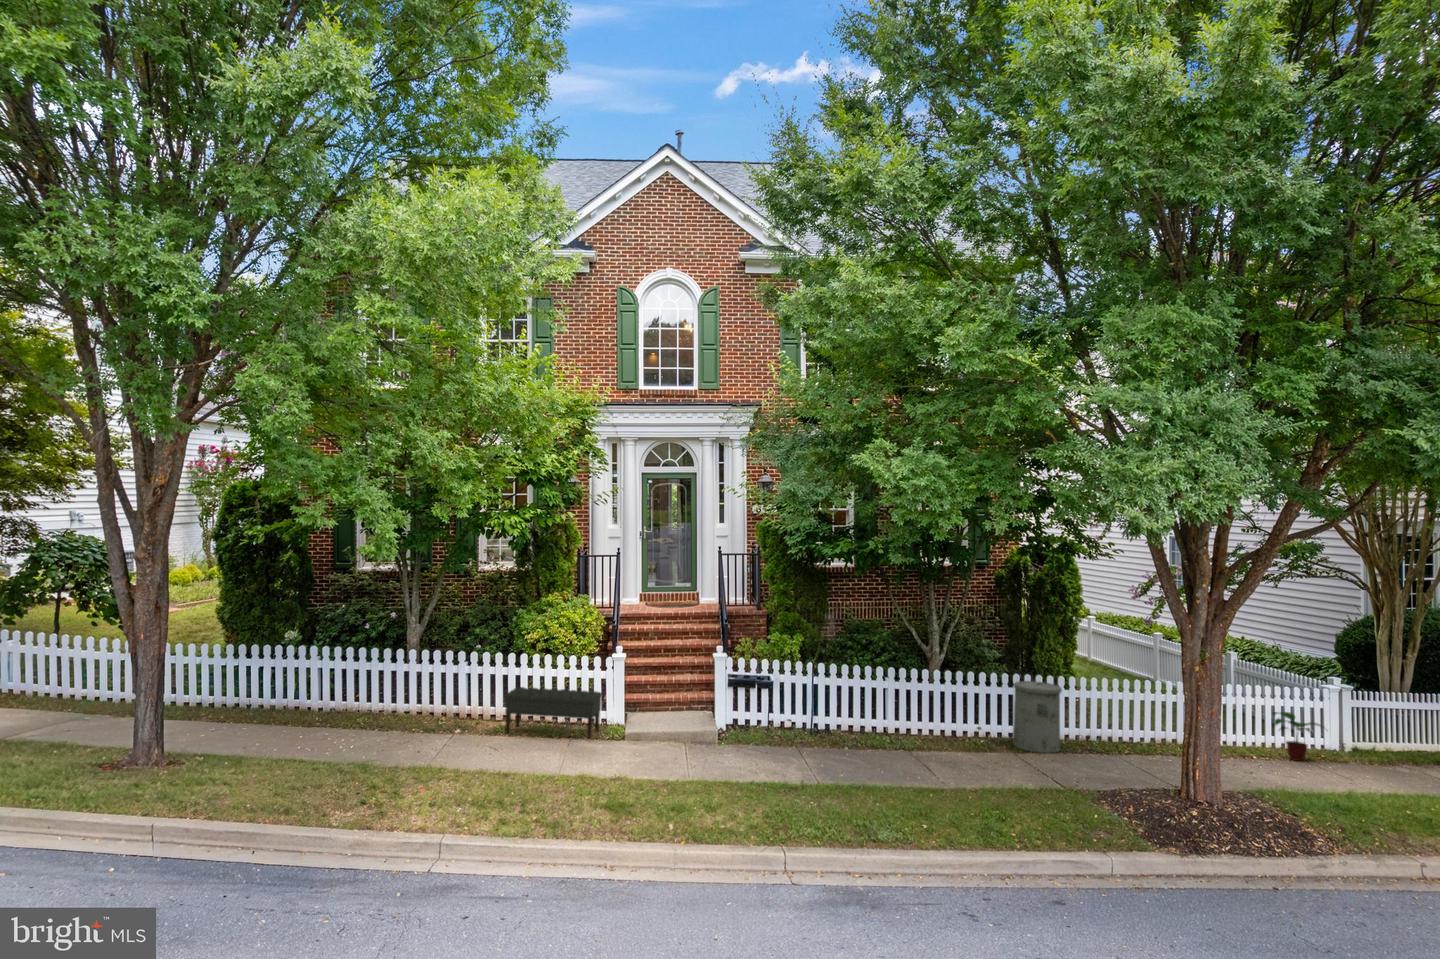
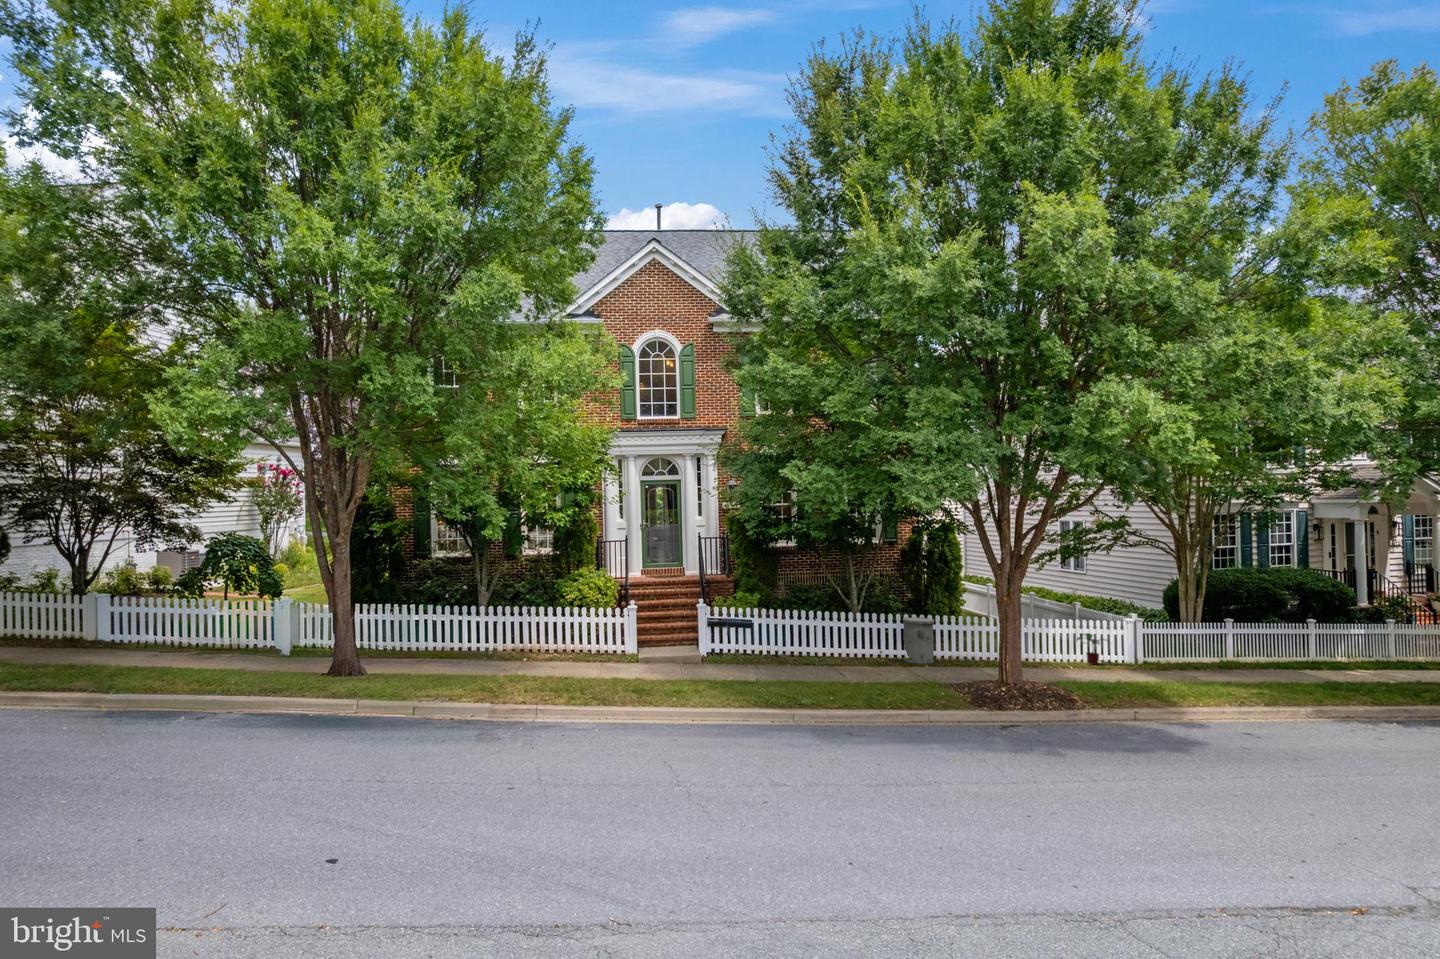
bench: present [505,687,602,739] -> none [555,630,621,662]

